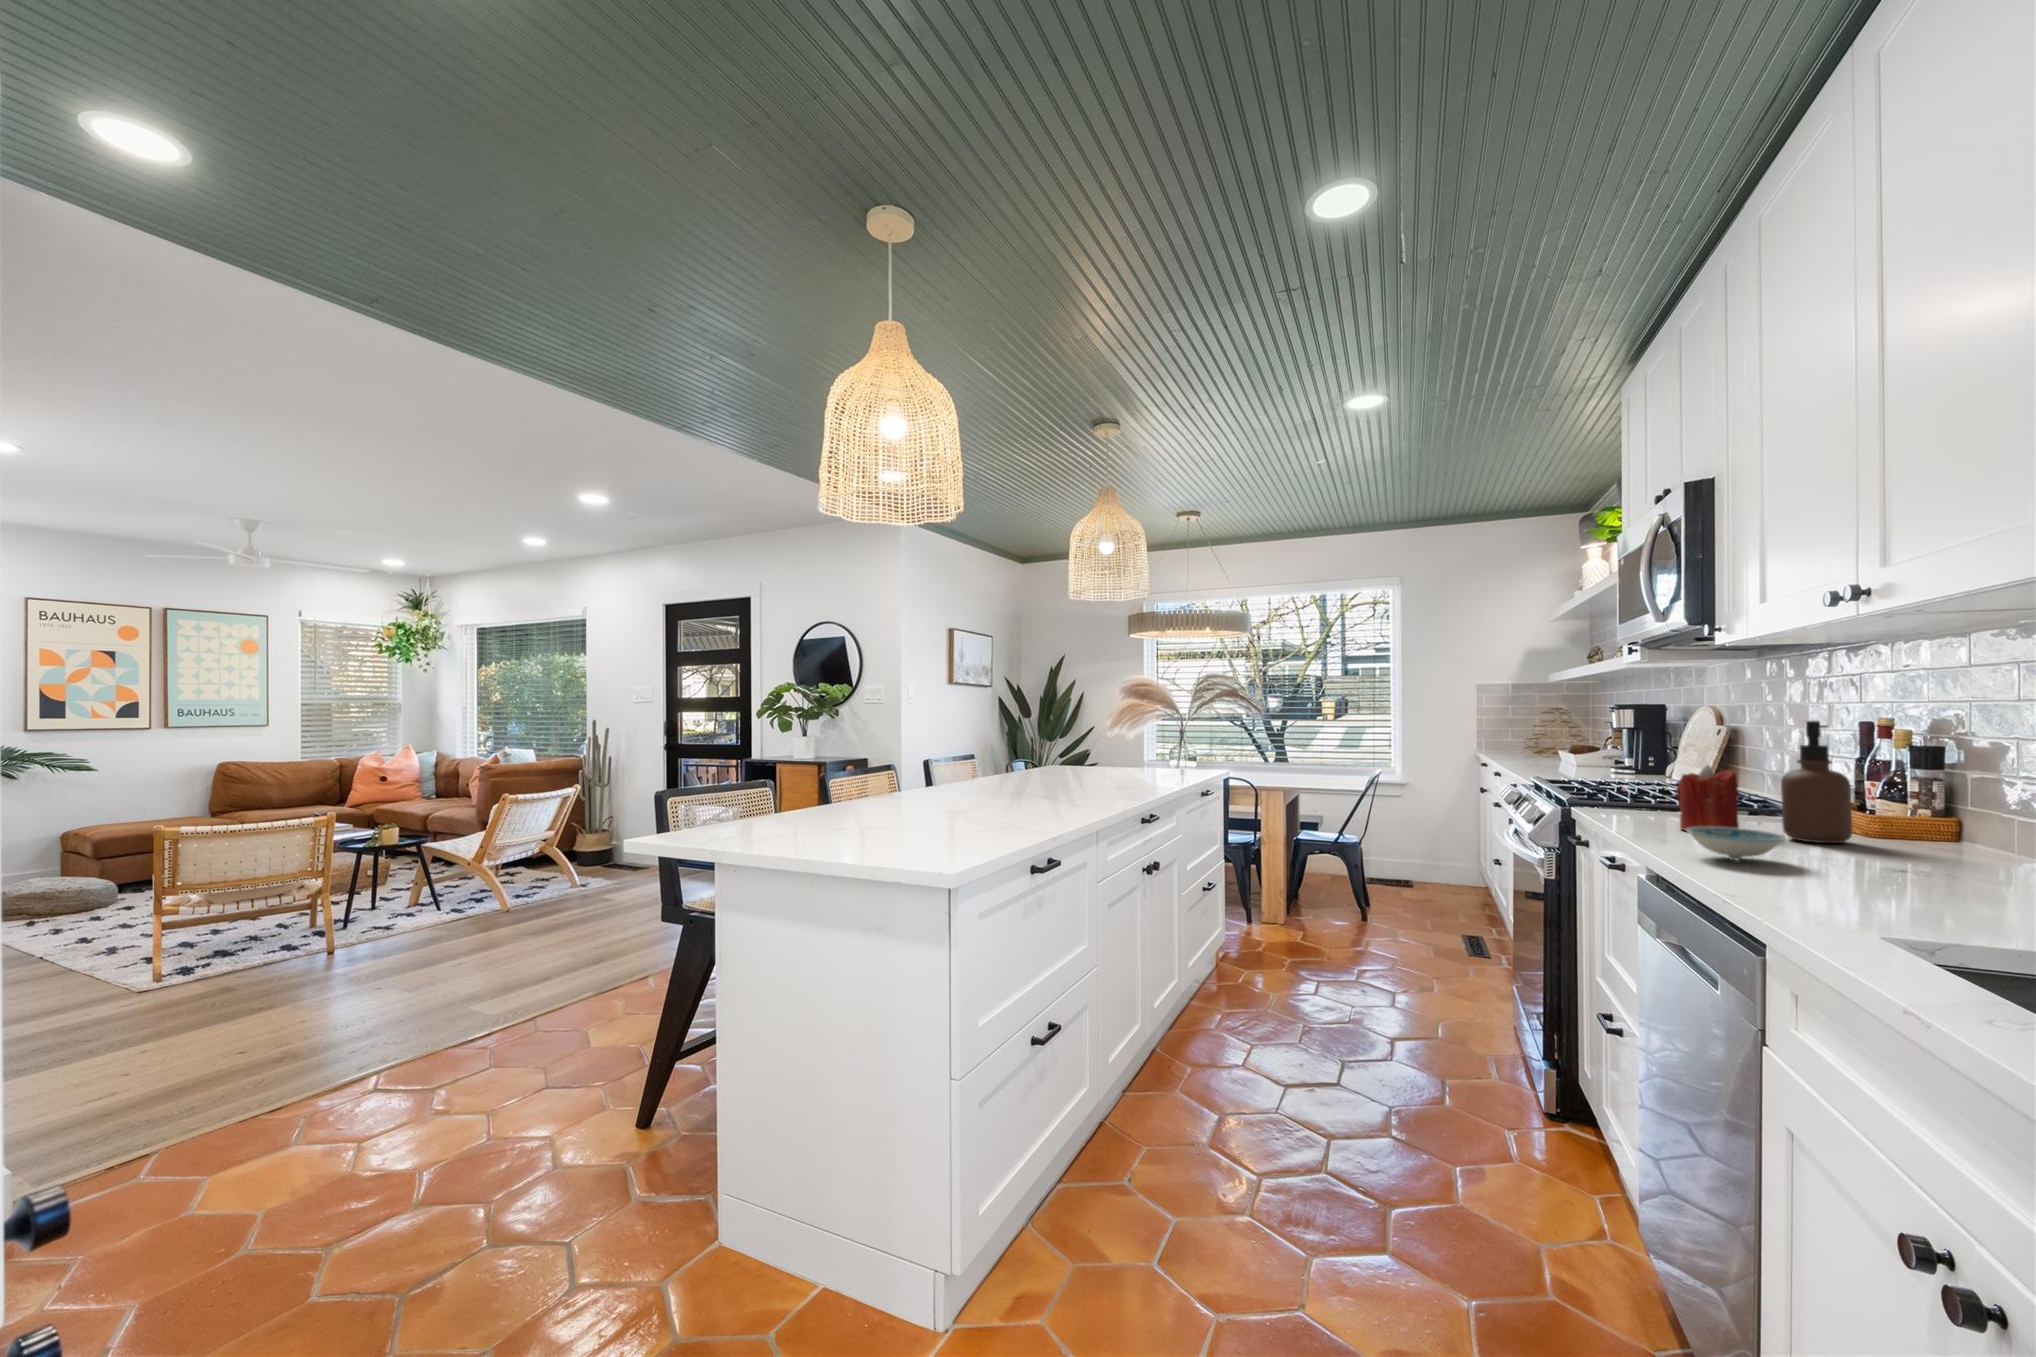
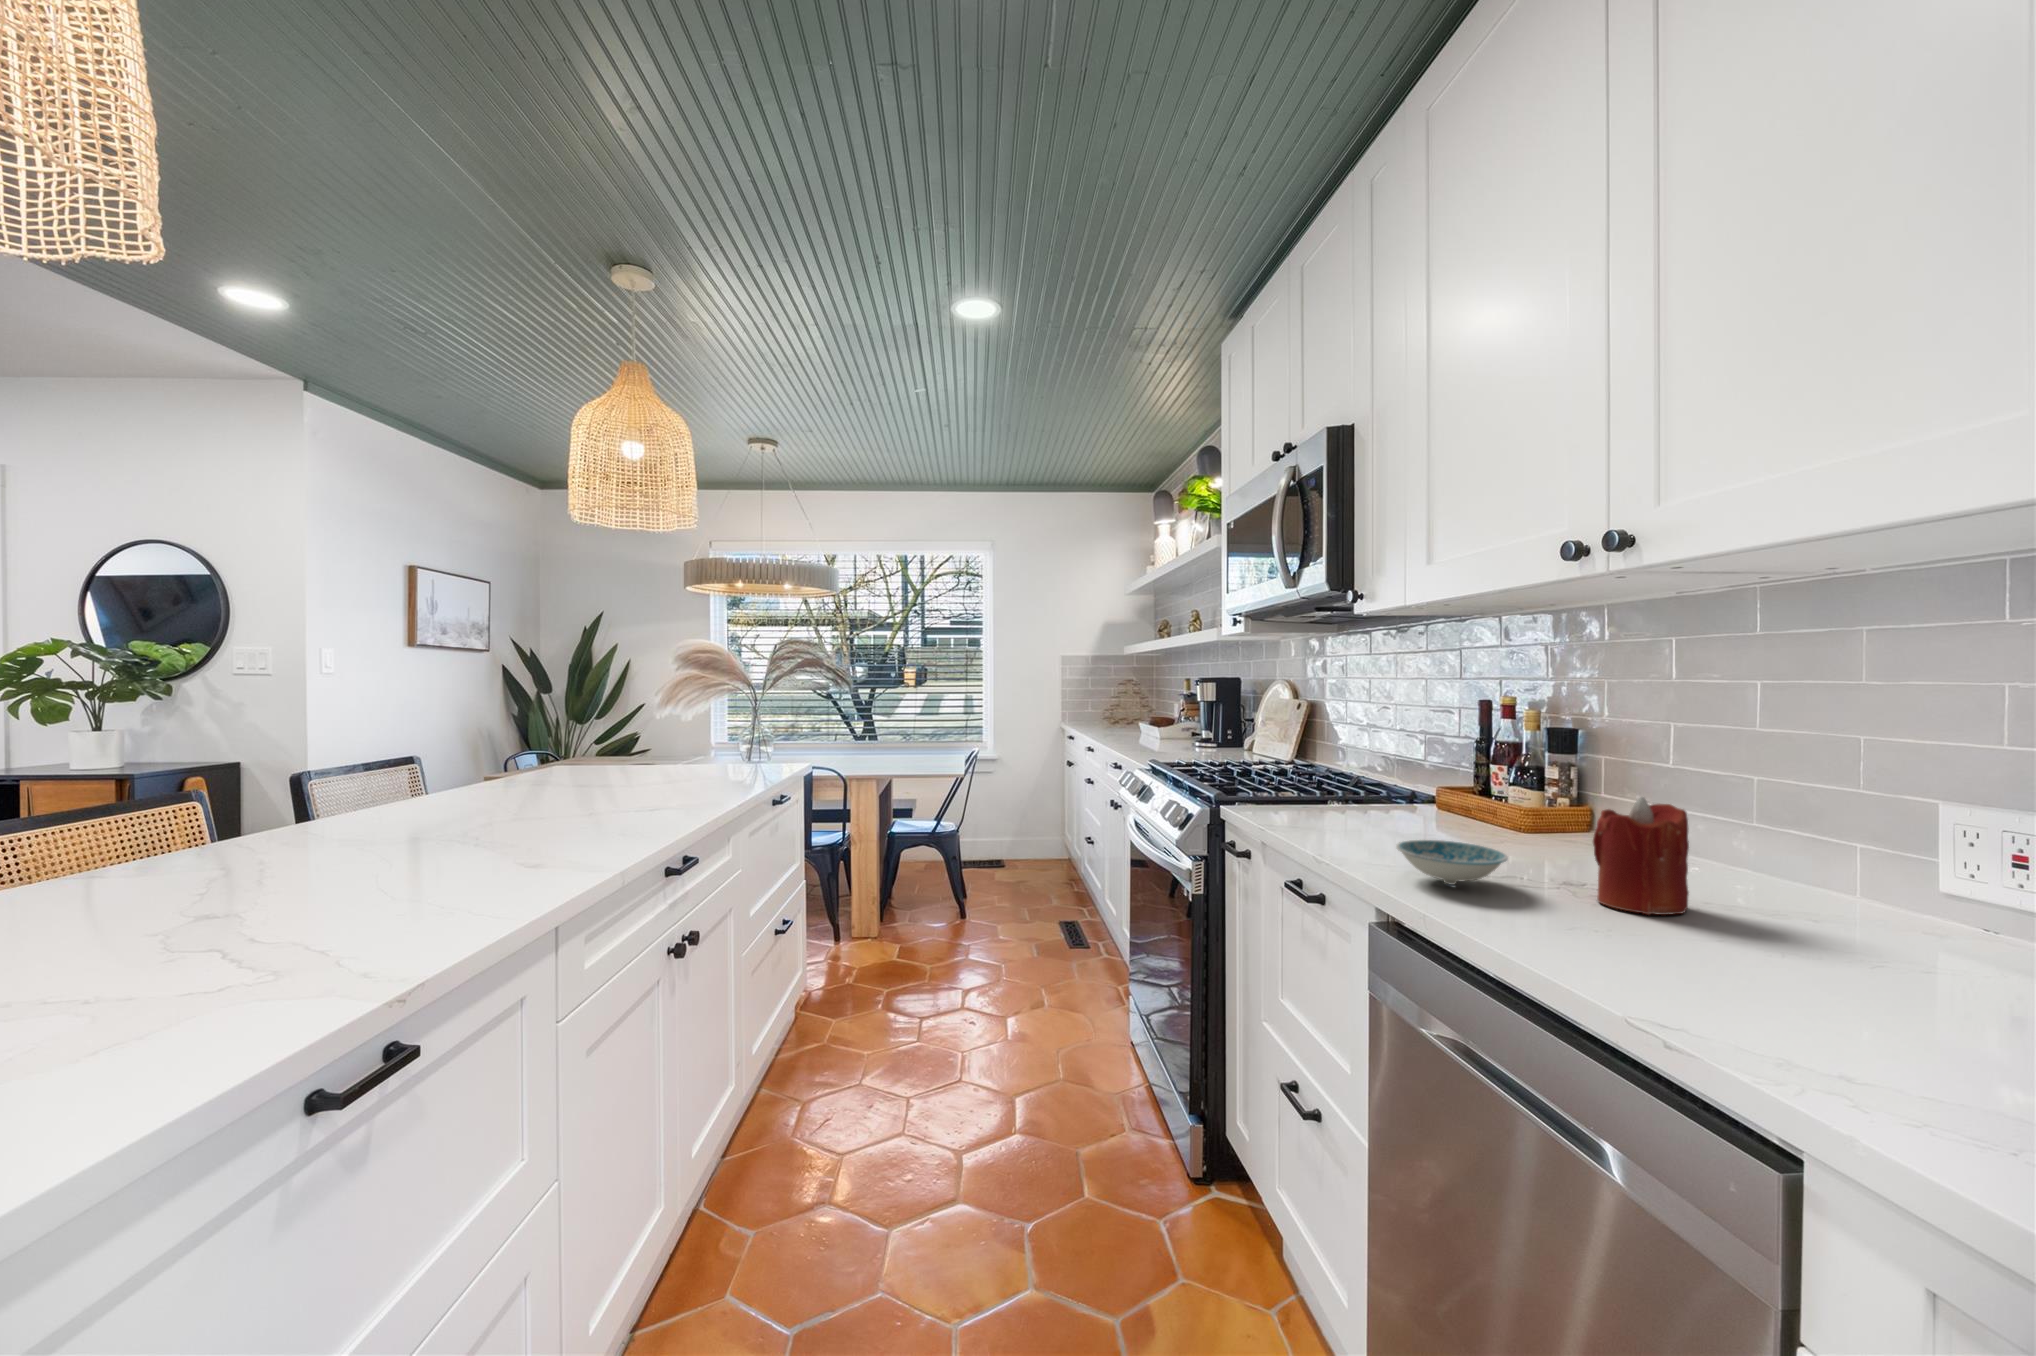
soap dispenser: present [1781,721,1852,843] -> none [1446,704,1511,842]
candle: present [1676,765,1739,830] -> present [1593,797,1689,915]

